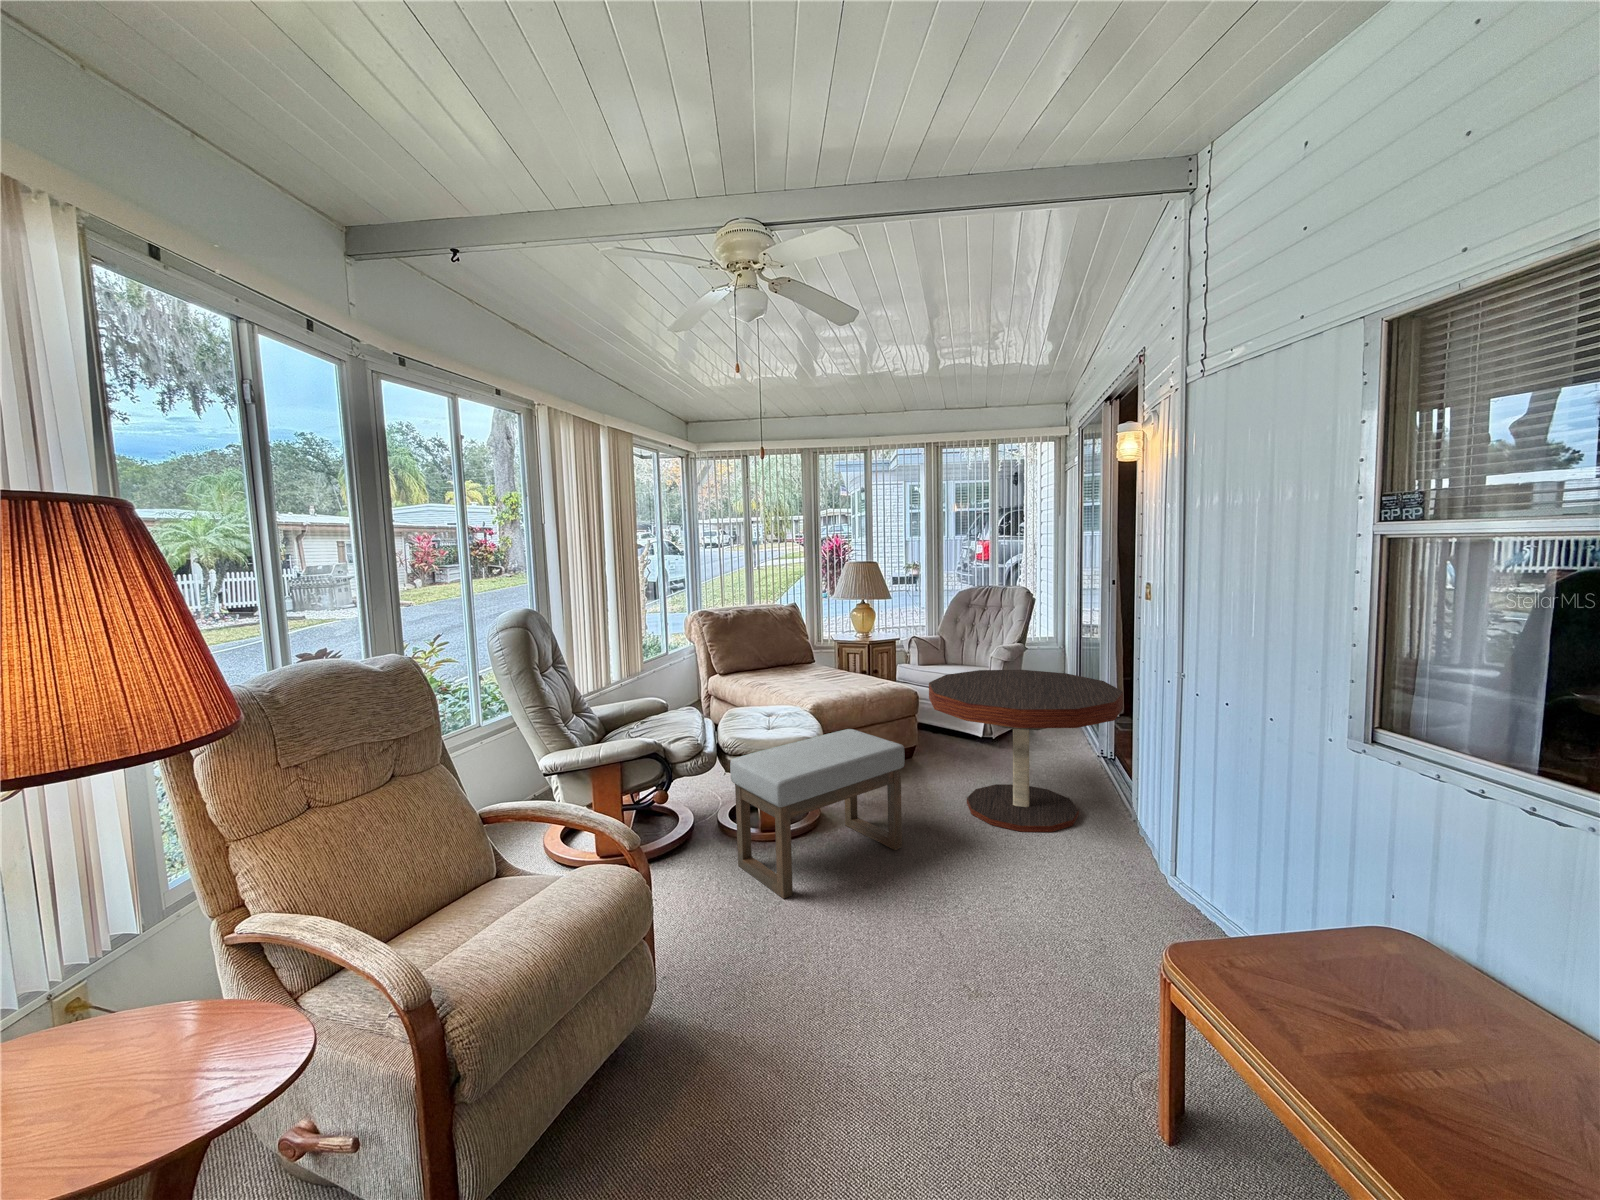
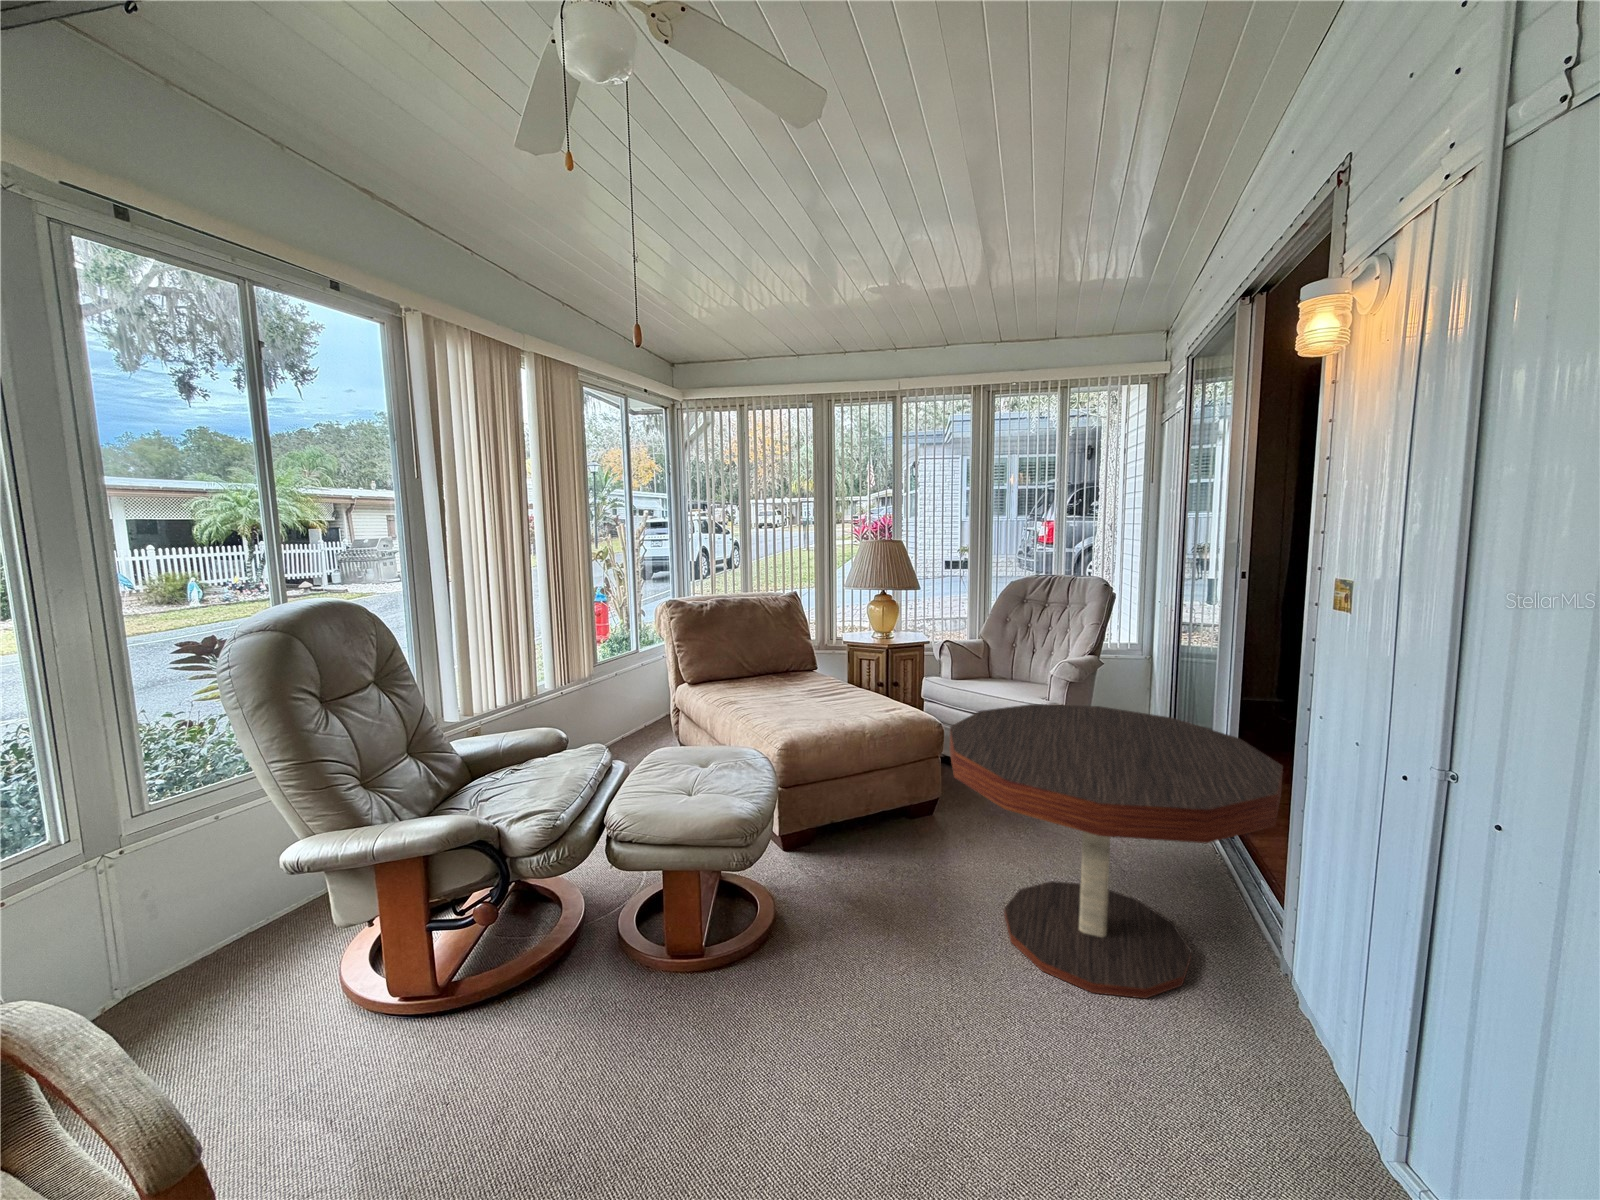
ottoman: present [730,729,905,899] -> none [591,802,893,1142]

